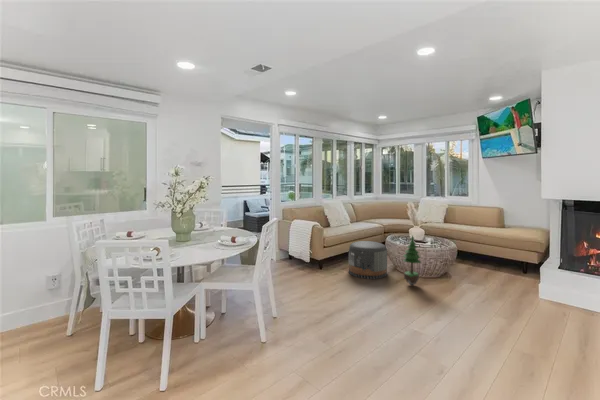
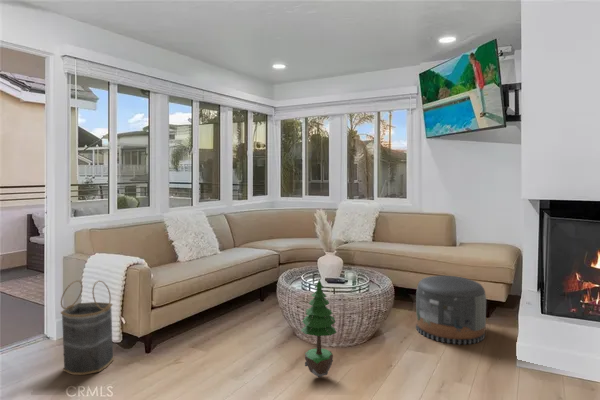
basket: none [286,231,306,274] -> present [61,281,114,375]
pouf: present [349,241,387,279] -> present [416,275,486,345]

